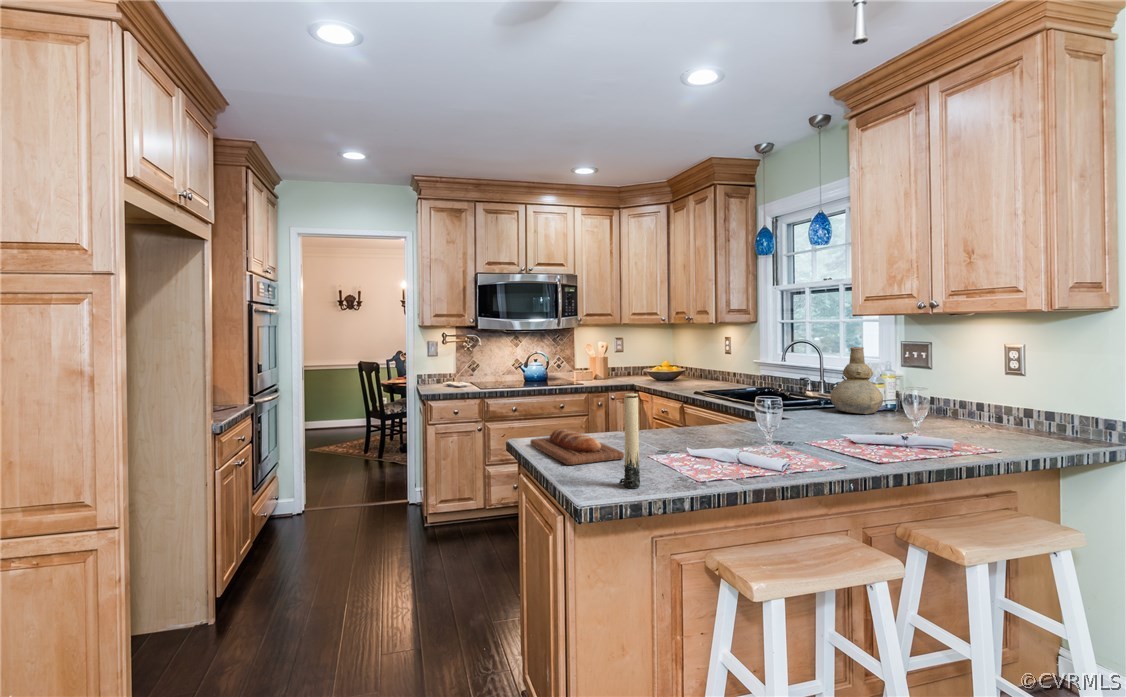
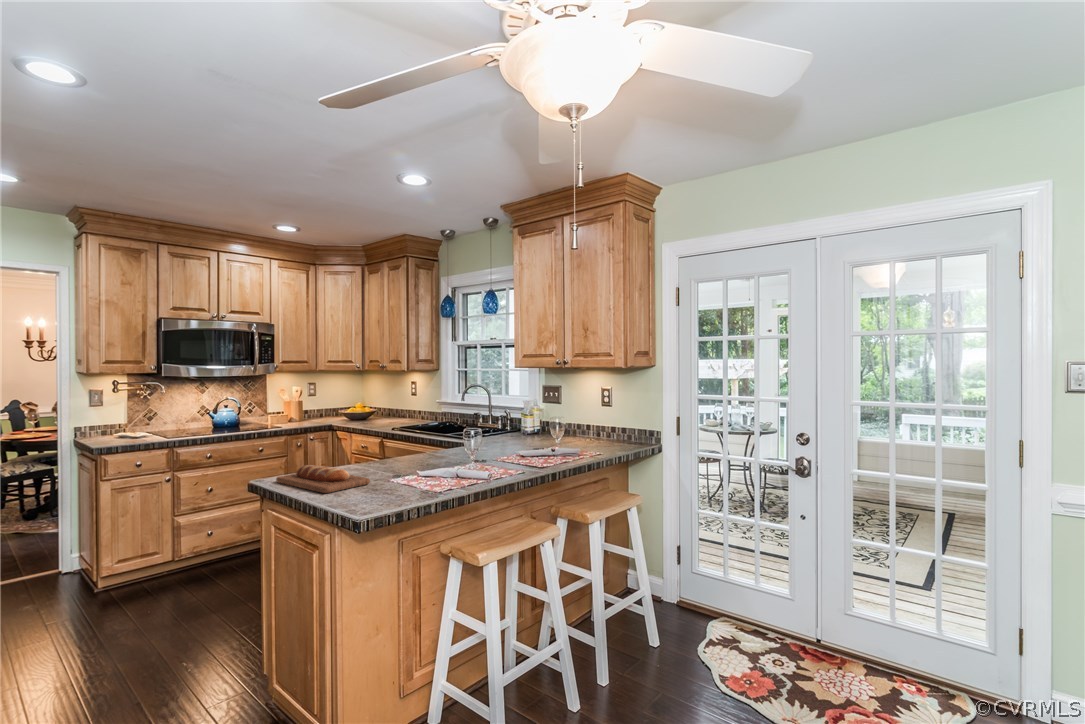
vase: present [831,347,883,414] -> none [502,390,536,438]
candle: present [619,394,640,488] -> none [379,430,396,503]

